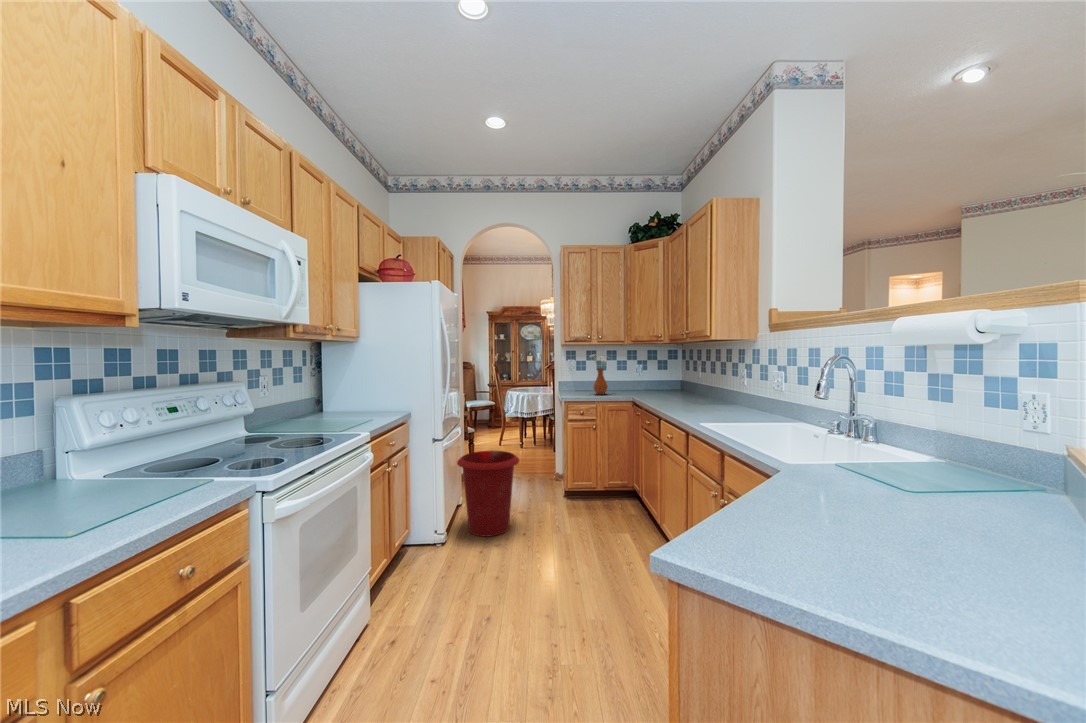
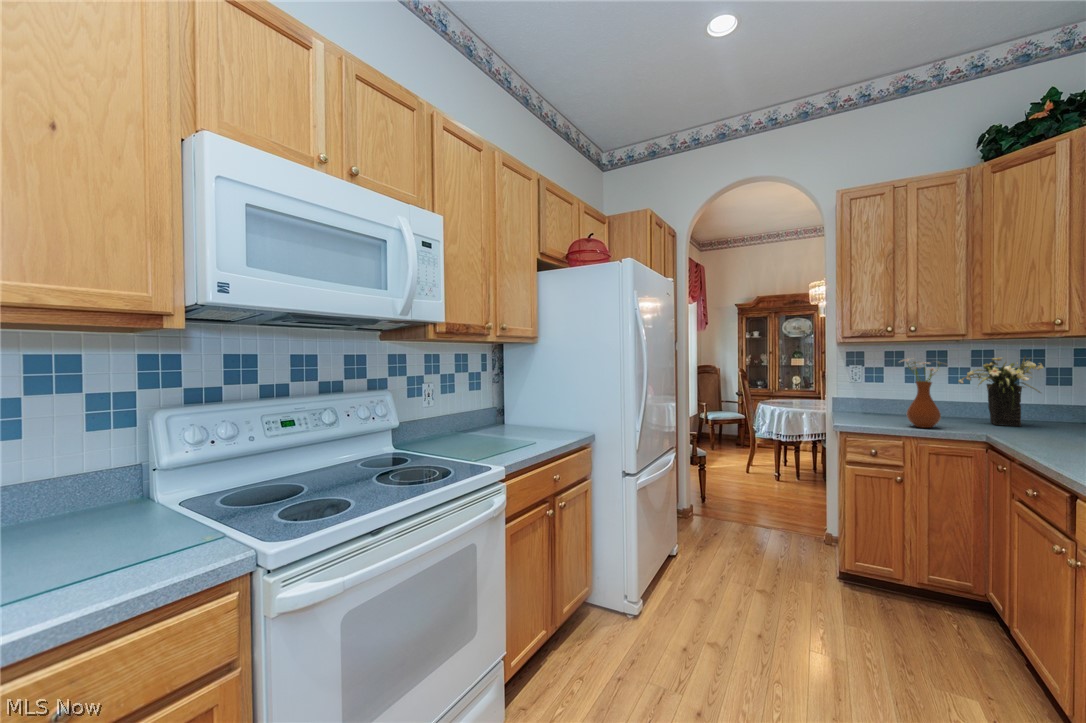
flower arrangement: none [615,353,648,391] -> present [958,357,1043,426]
waste bin: present [457,450,519,537] -> none [659,494,756,630]

